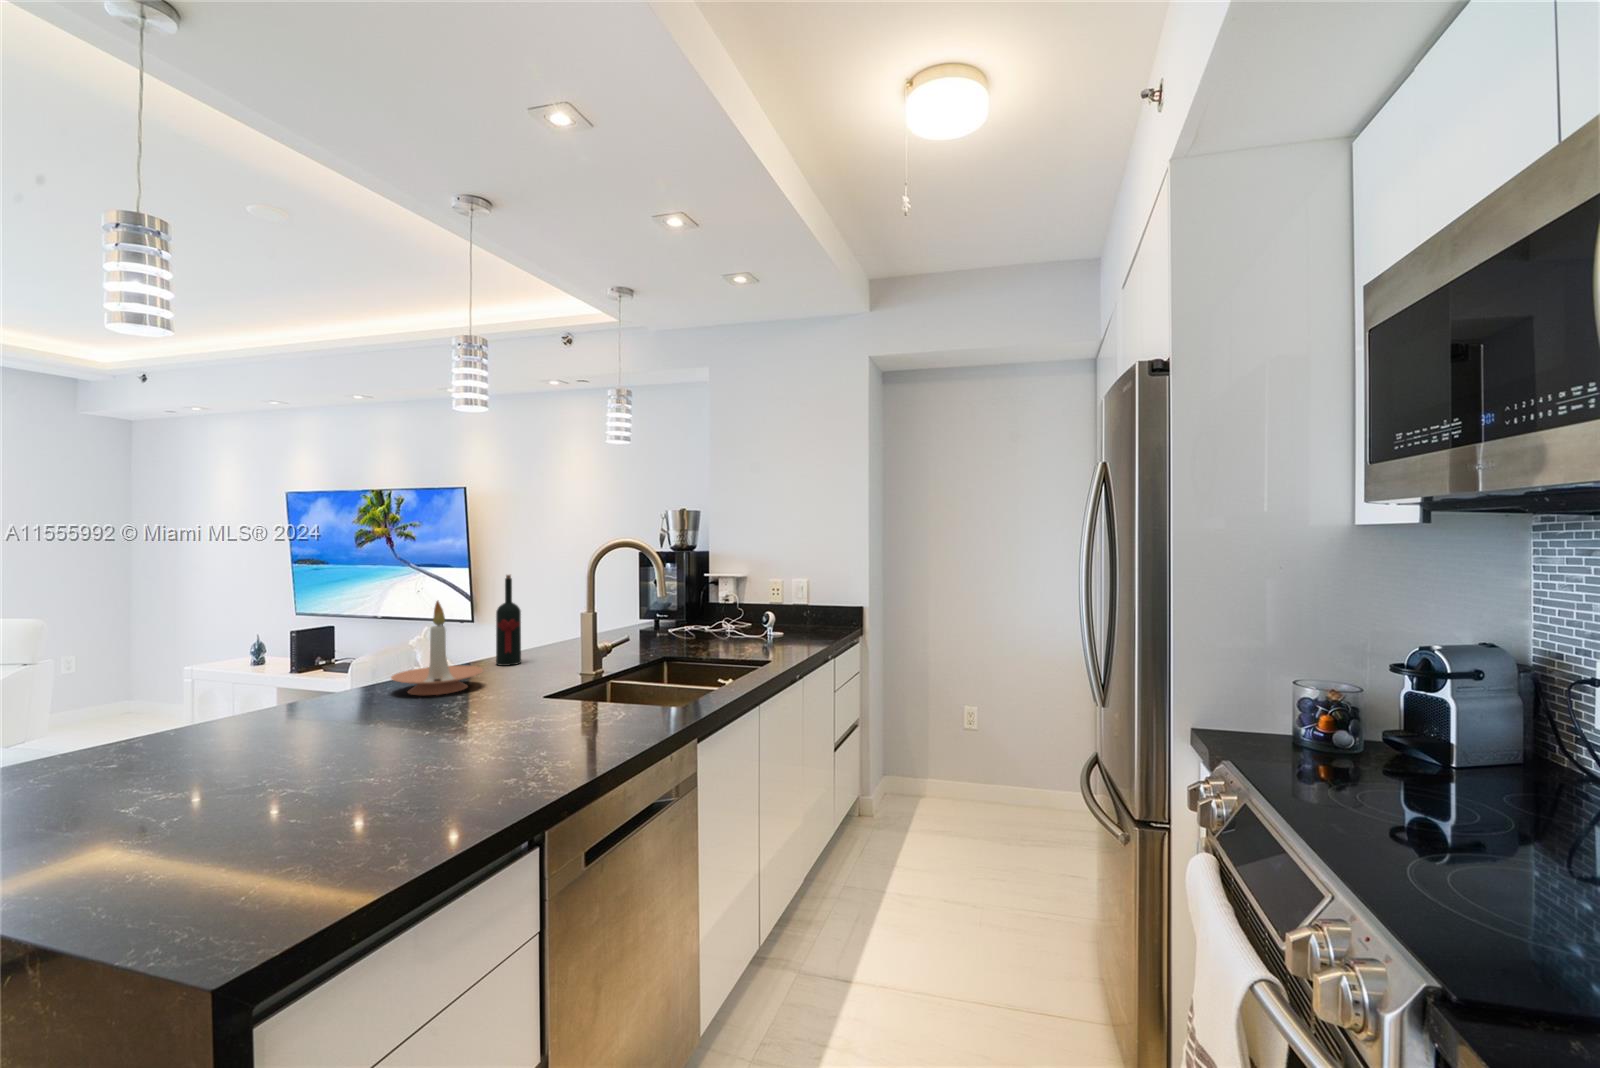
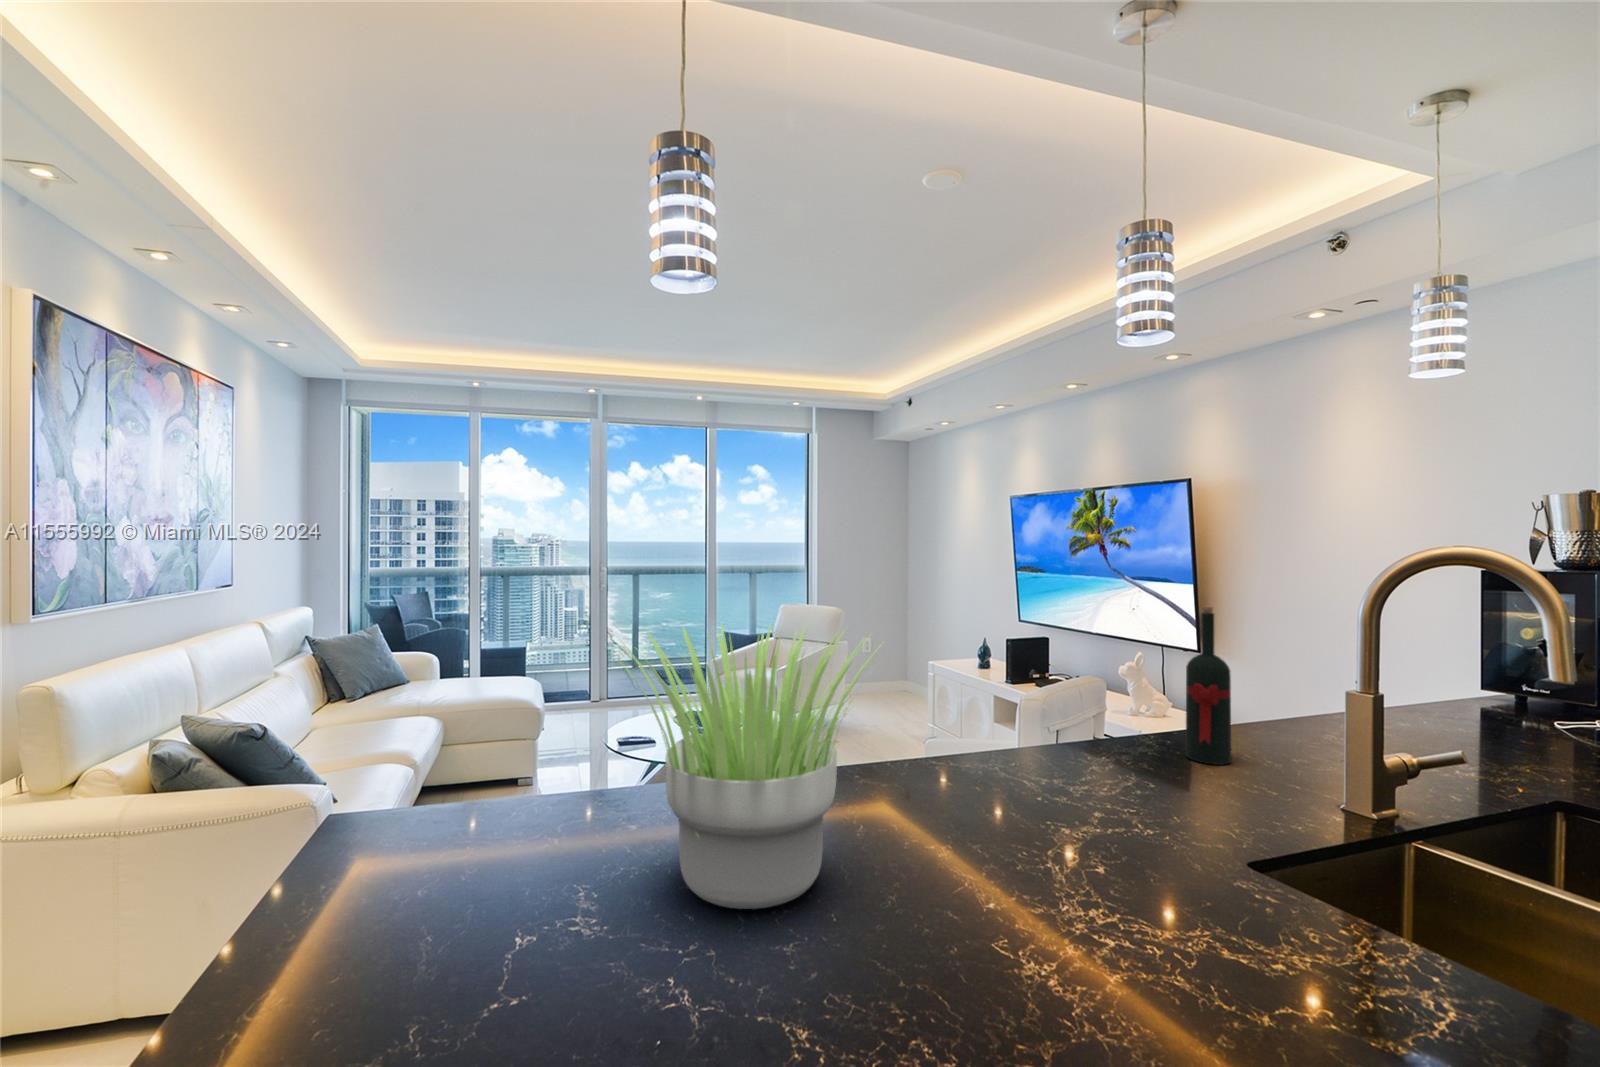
potted plant: none [150,593,379,765] -> present [620,625,884,909]
candle holder: present [391,601,483,695] -> none [996,644,1142,809]

